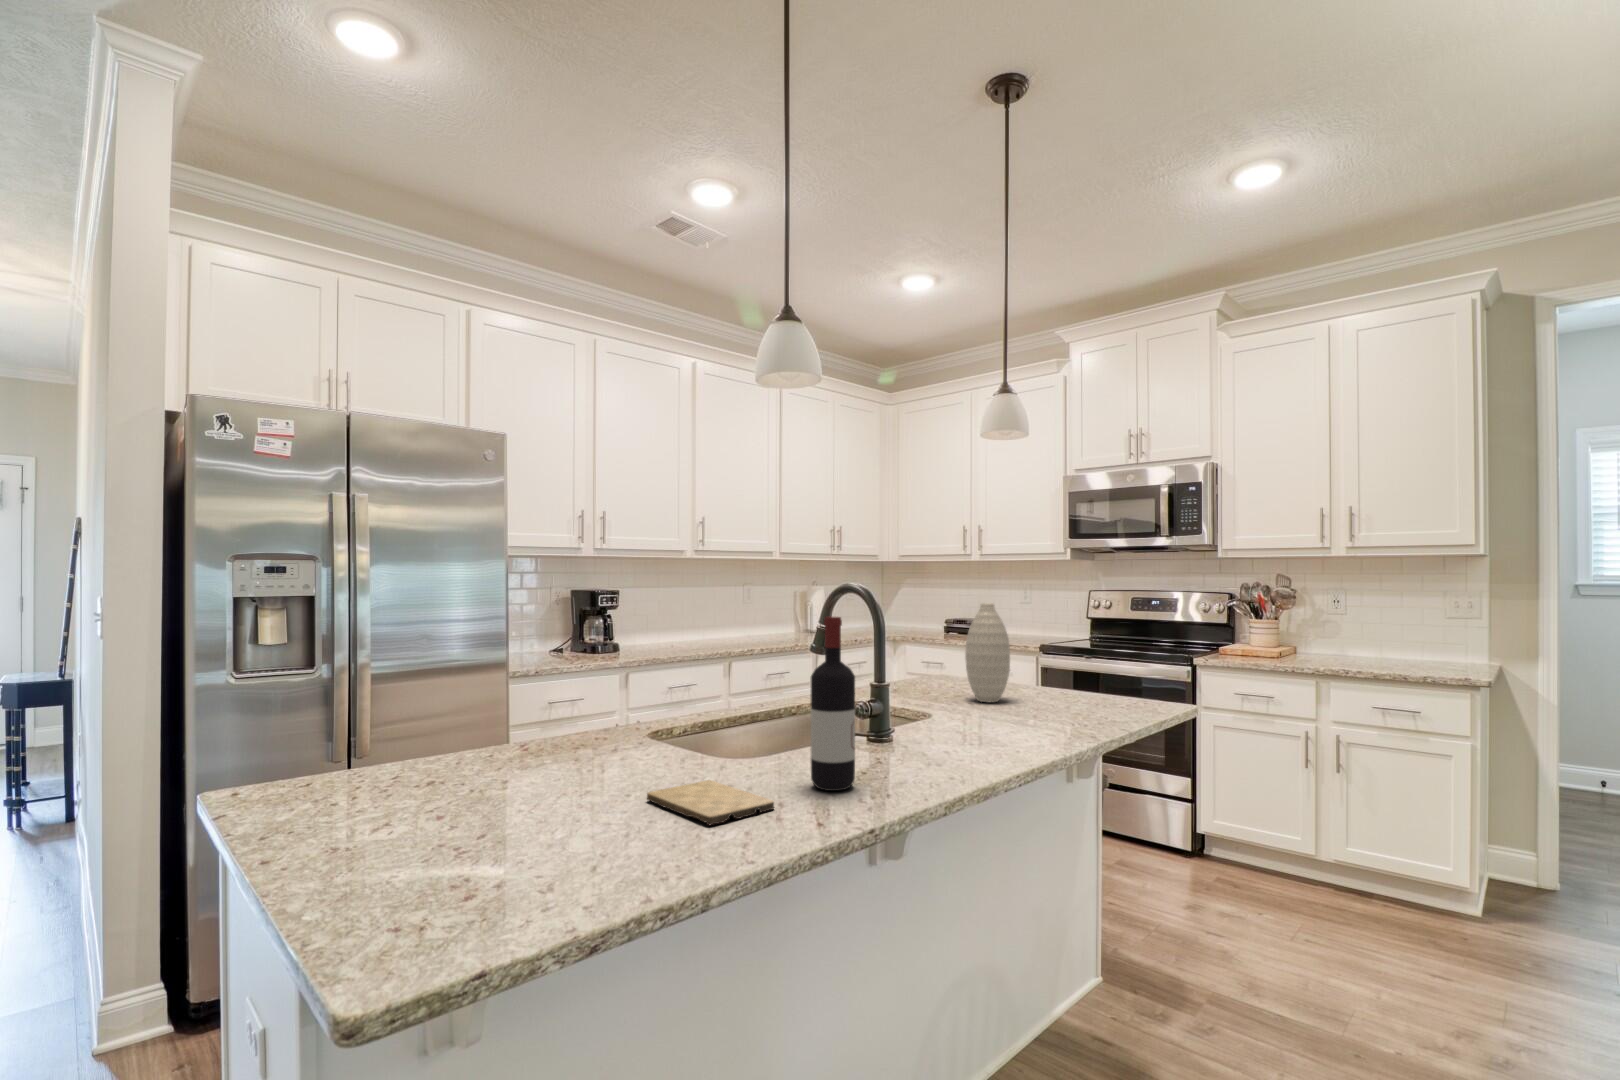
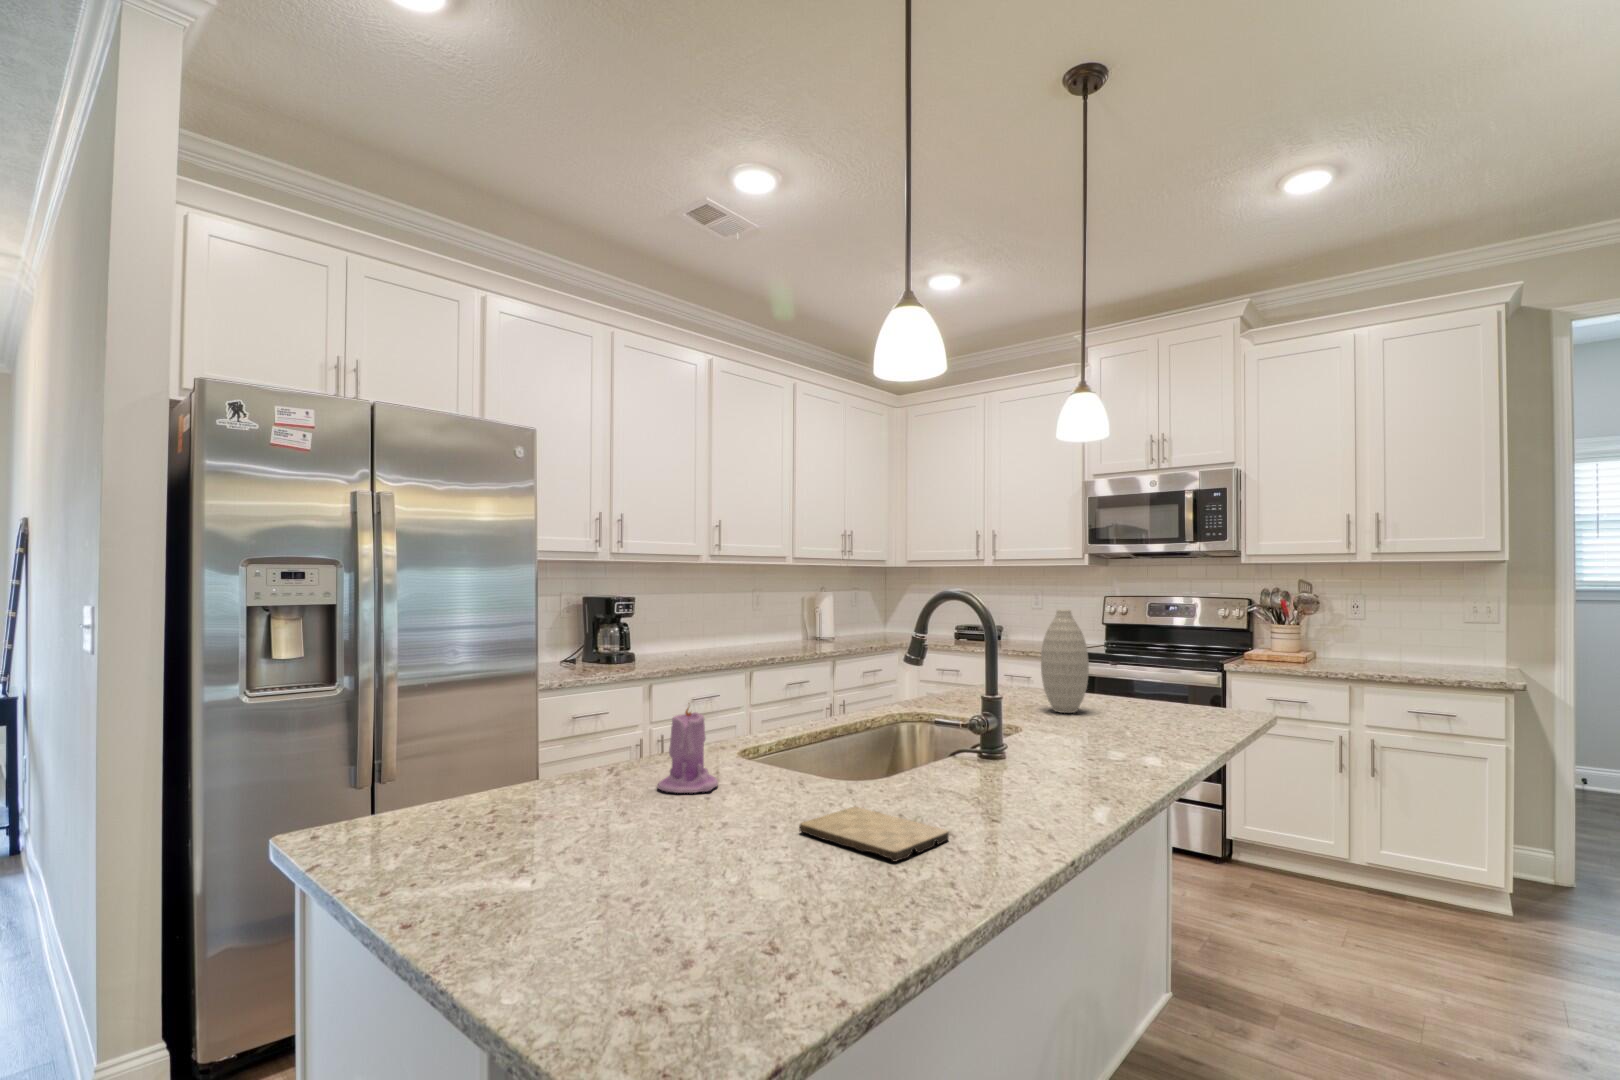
wine bottle: present [811,617,855,791] -> none [964,625,1015,817]
candle: none [551,686,608,767] -> present [657,708,718,793]

